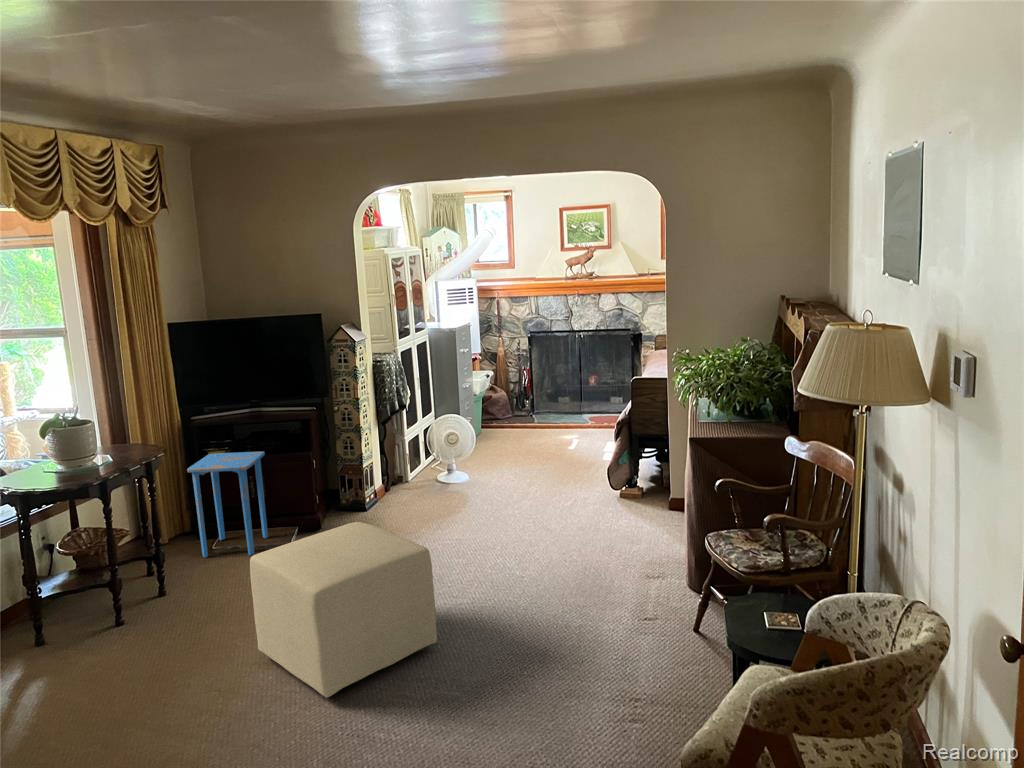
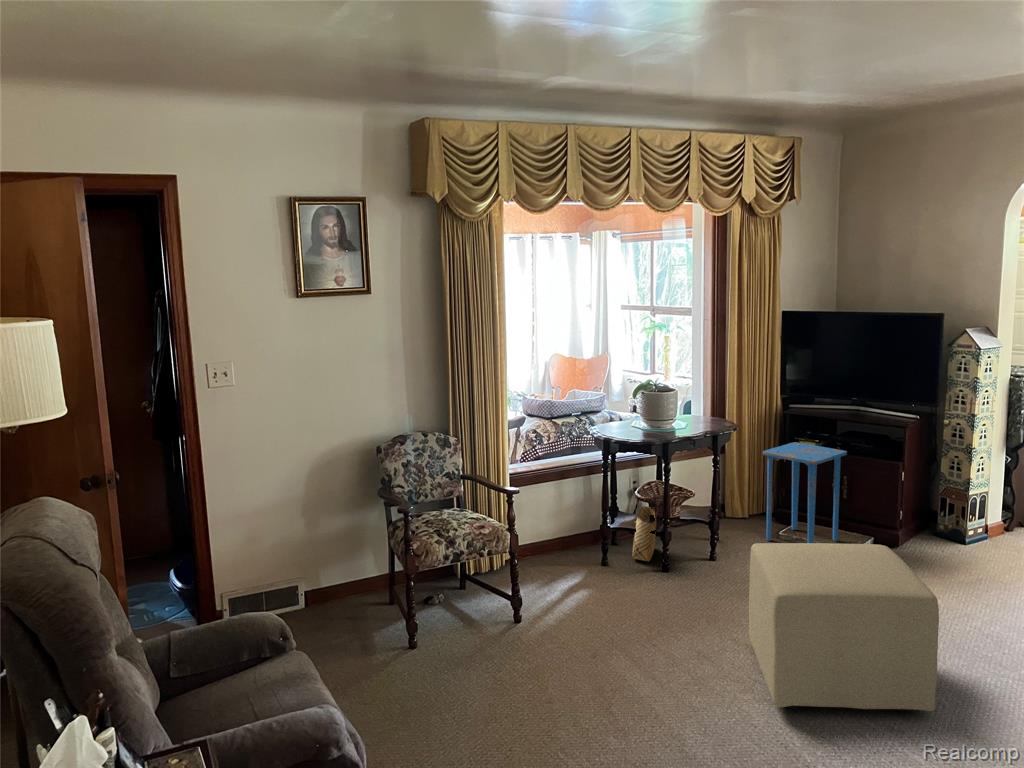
woven basket: none [52,539,94,625] -> present [632,488,661,561]

